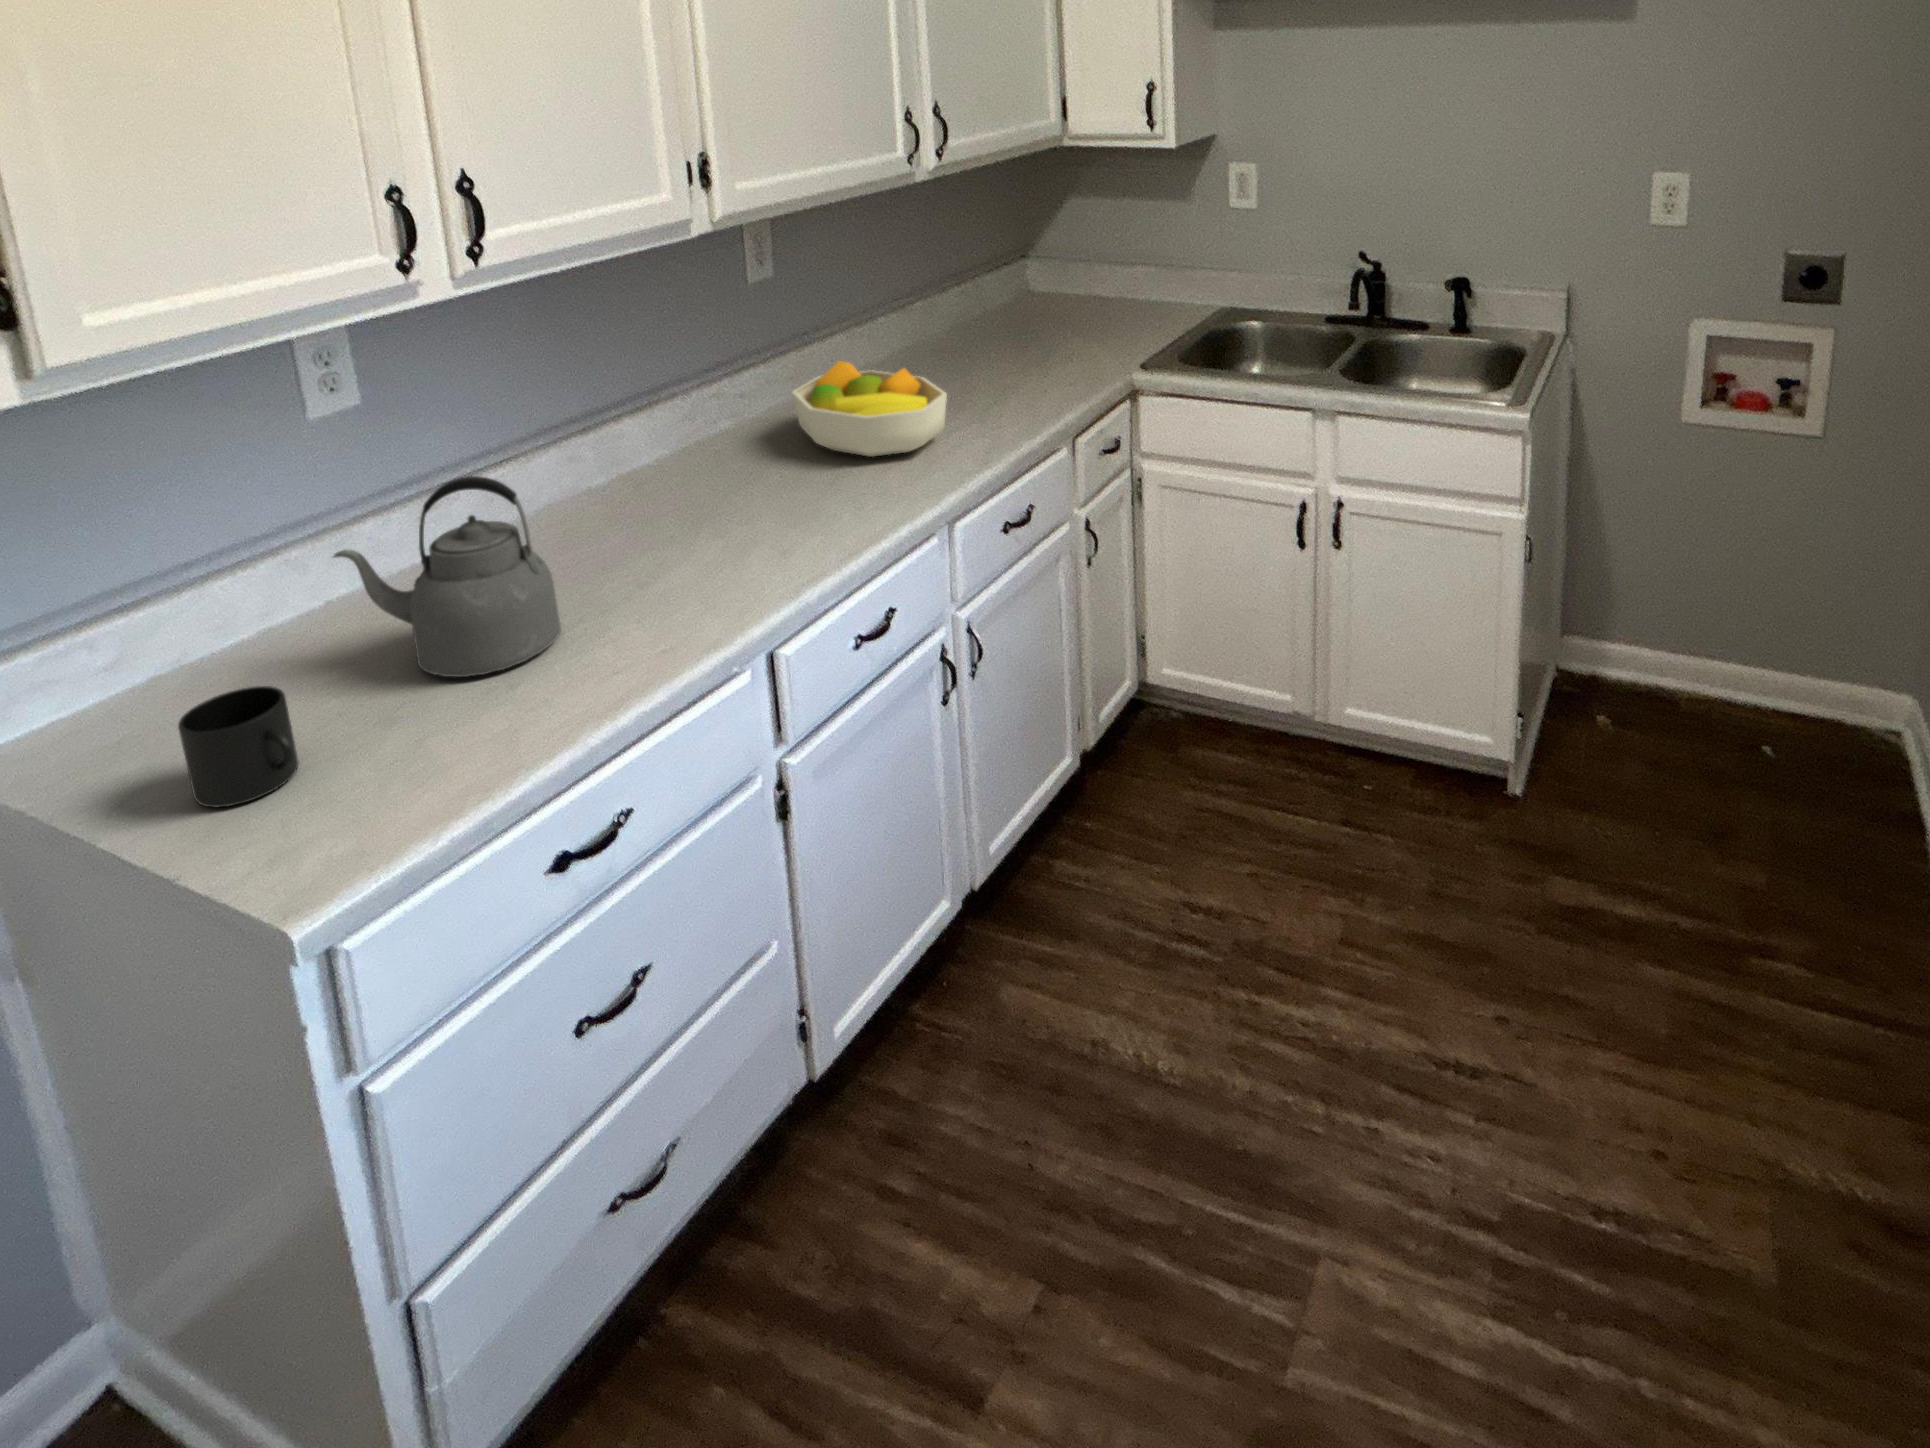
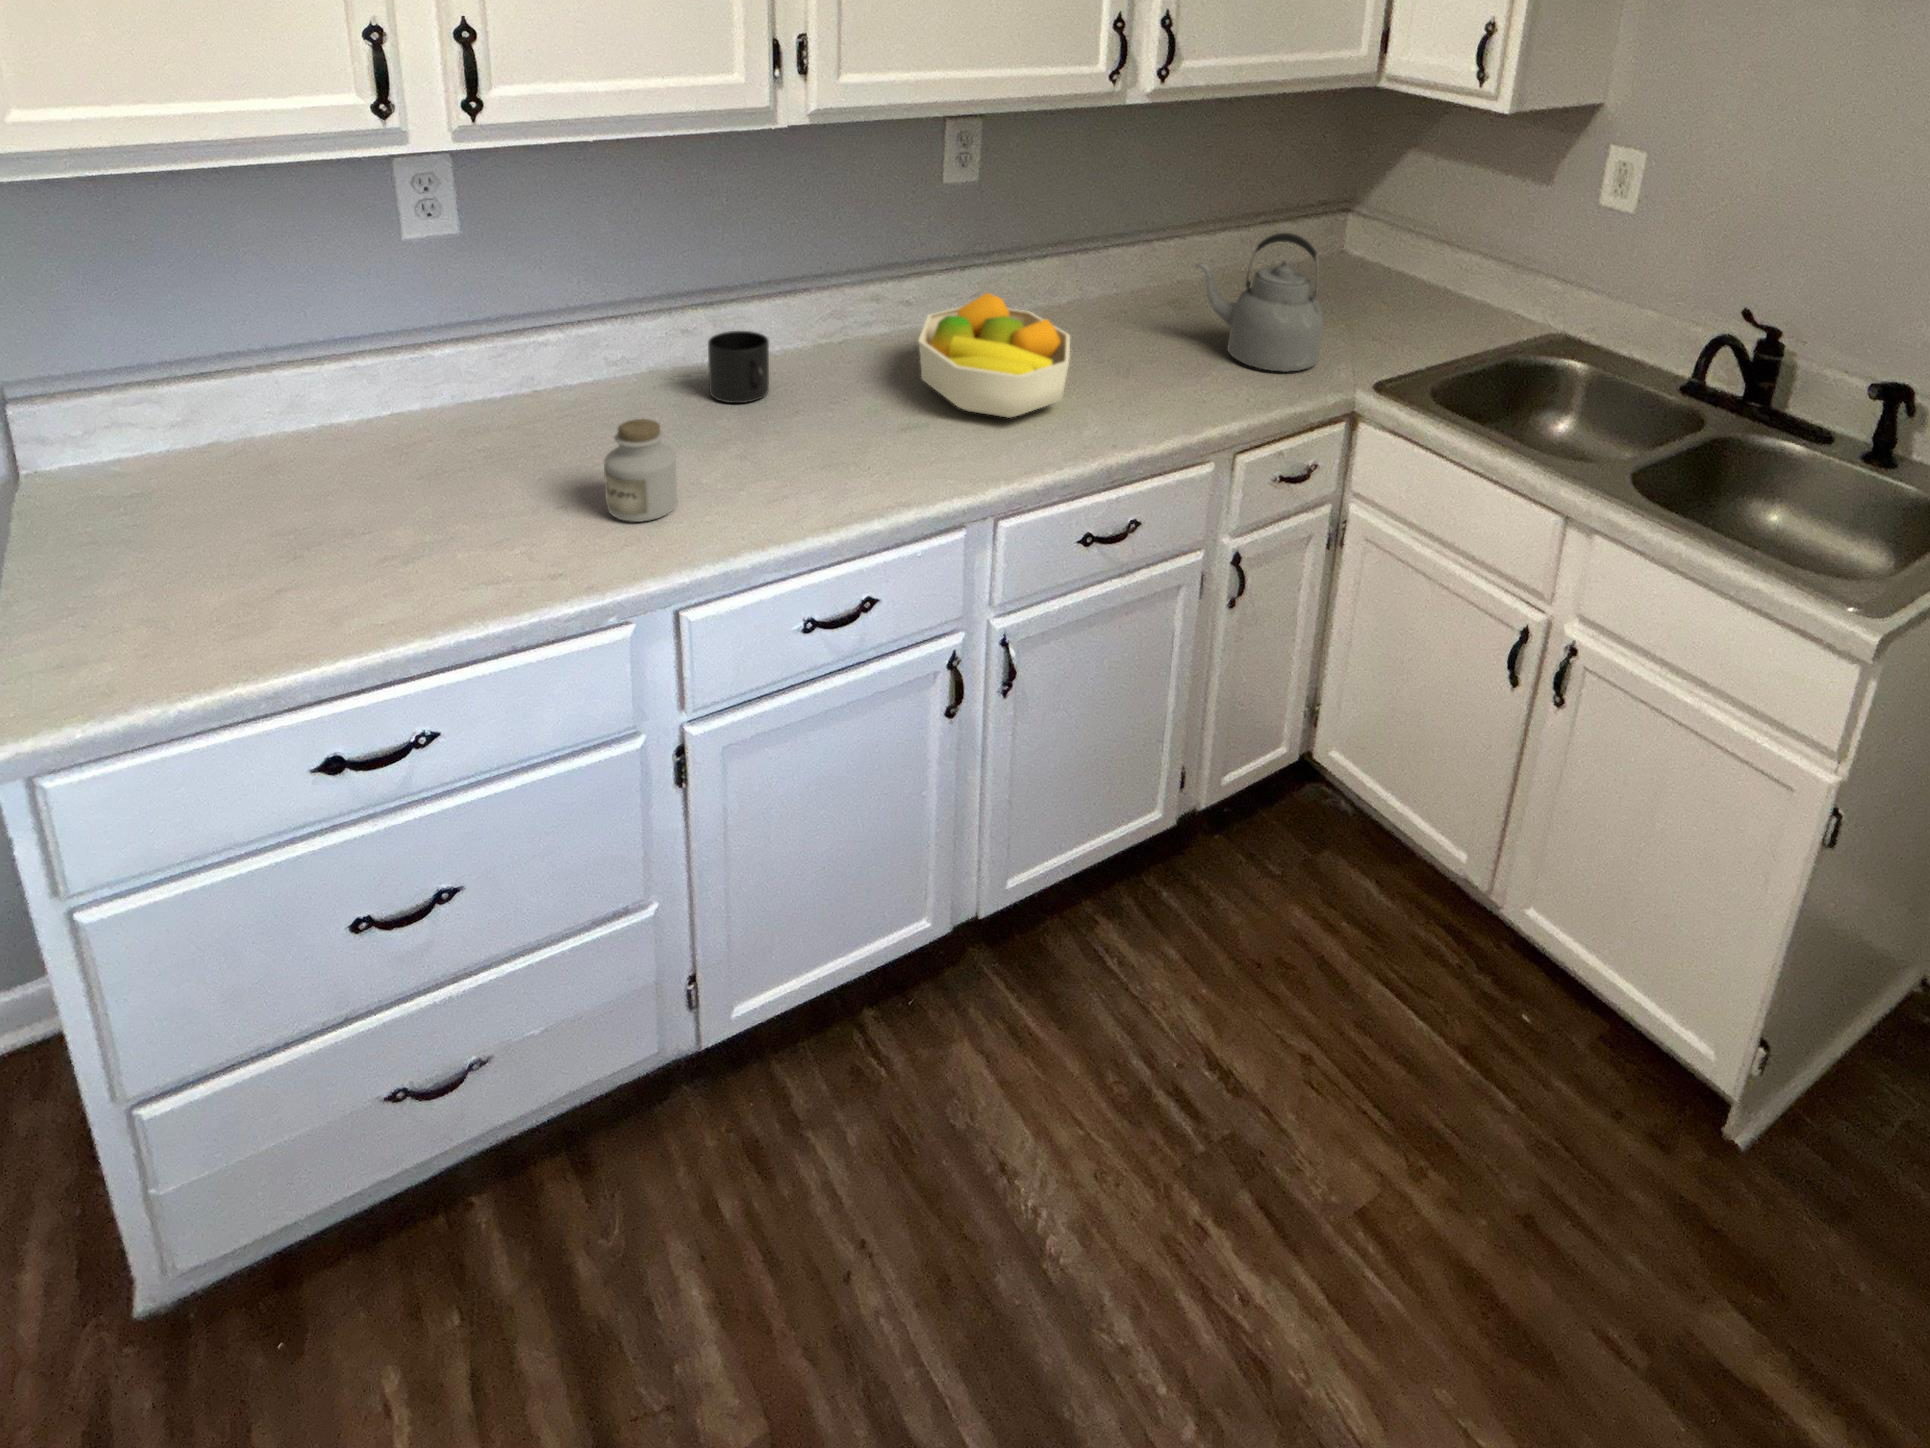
kettle: present [333,476,561,677] -> present [1195,233,1323,372]
jar: none [641,509,713,604] -> present [604,419,677,522]
mug: present [178,686,299,807] -> present [708,331,769,403]

